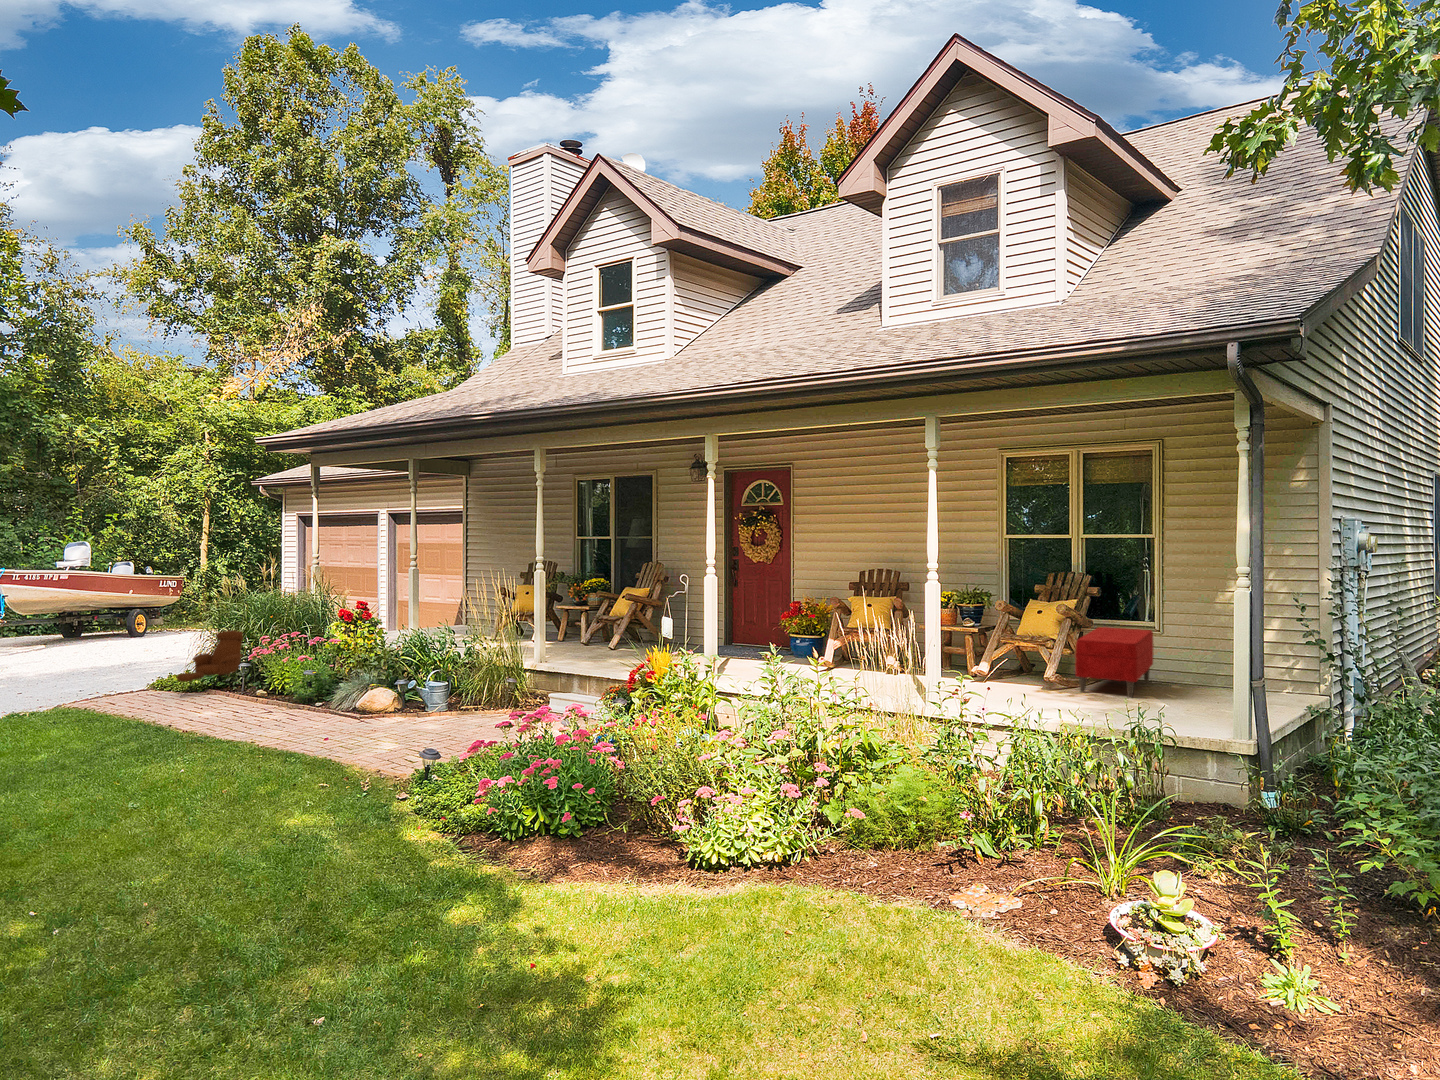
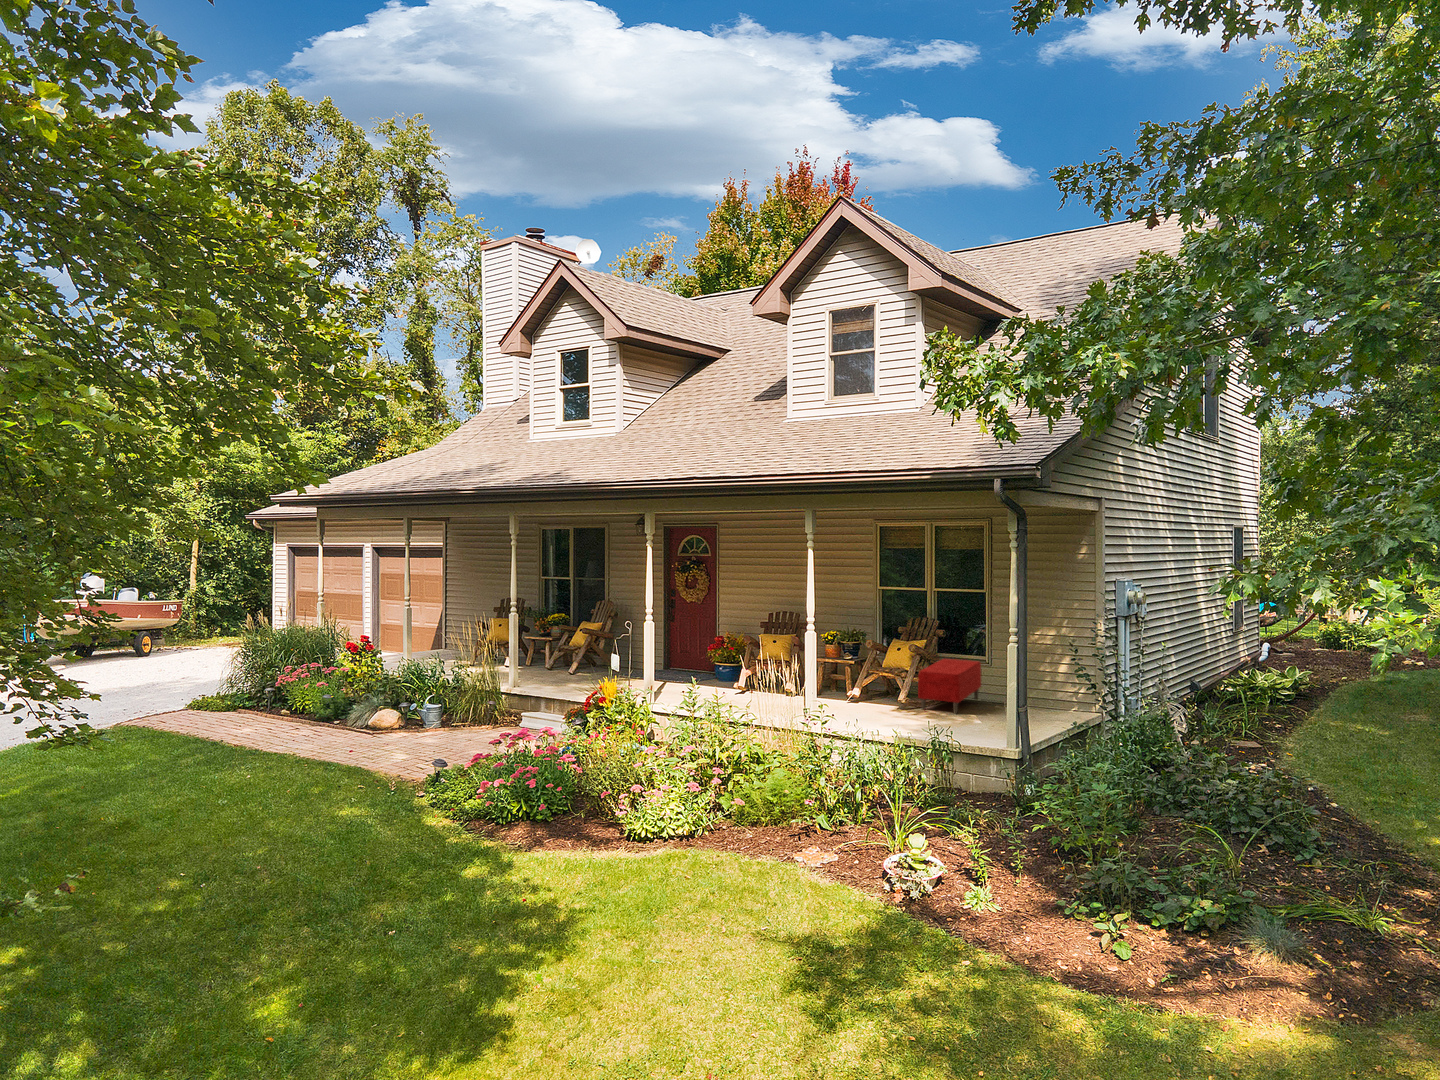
lounge chair: present [176,630,243,697] -> none [212,660,265,718]

